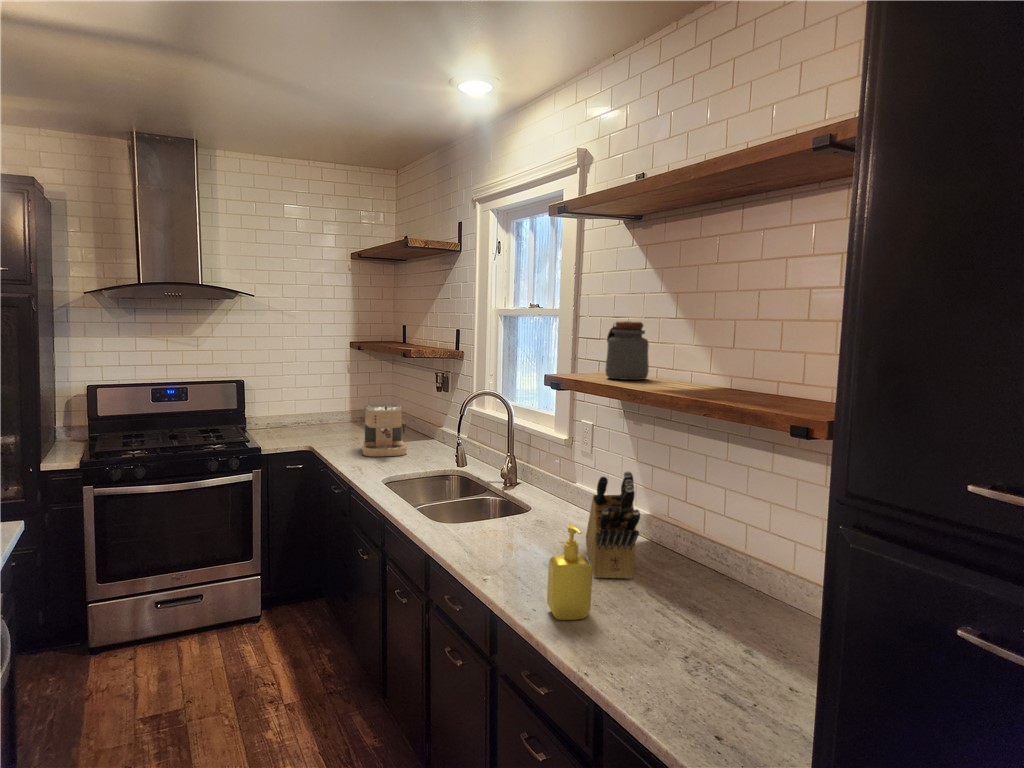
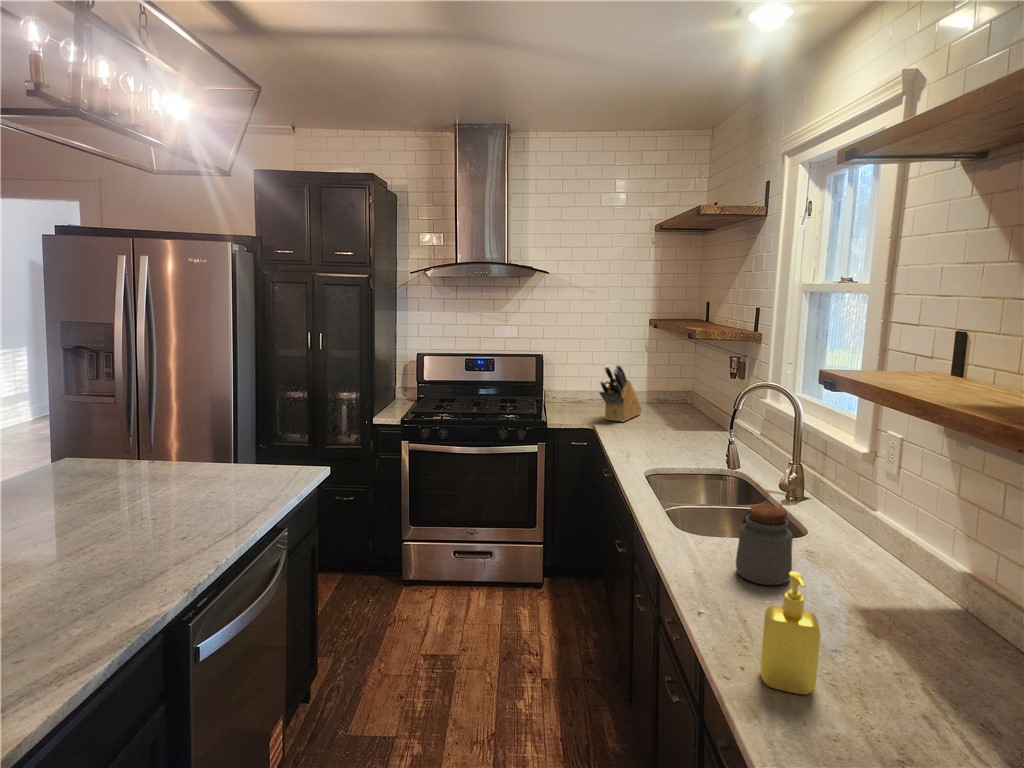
jar: present [605,321,649,380] -> present [736,504,793,585]
coffee maker: present [362,404,407,457] -> none [641,388,690,446]
knife block: present [586,472,640,579] -> present [600,365,641,422]

